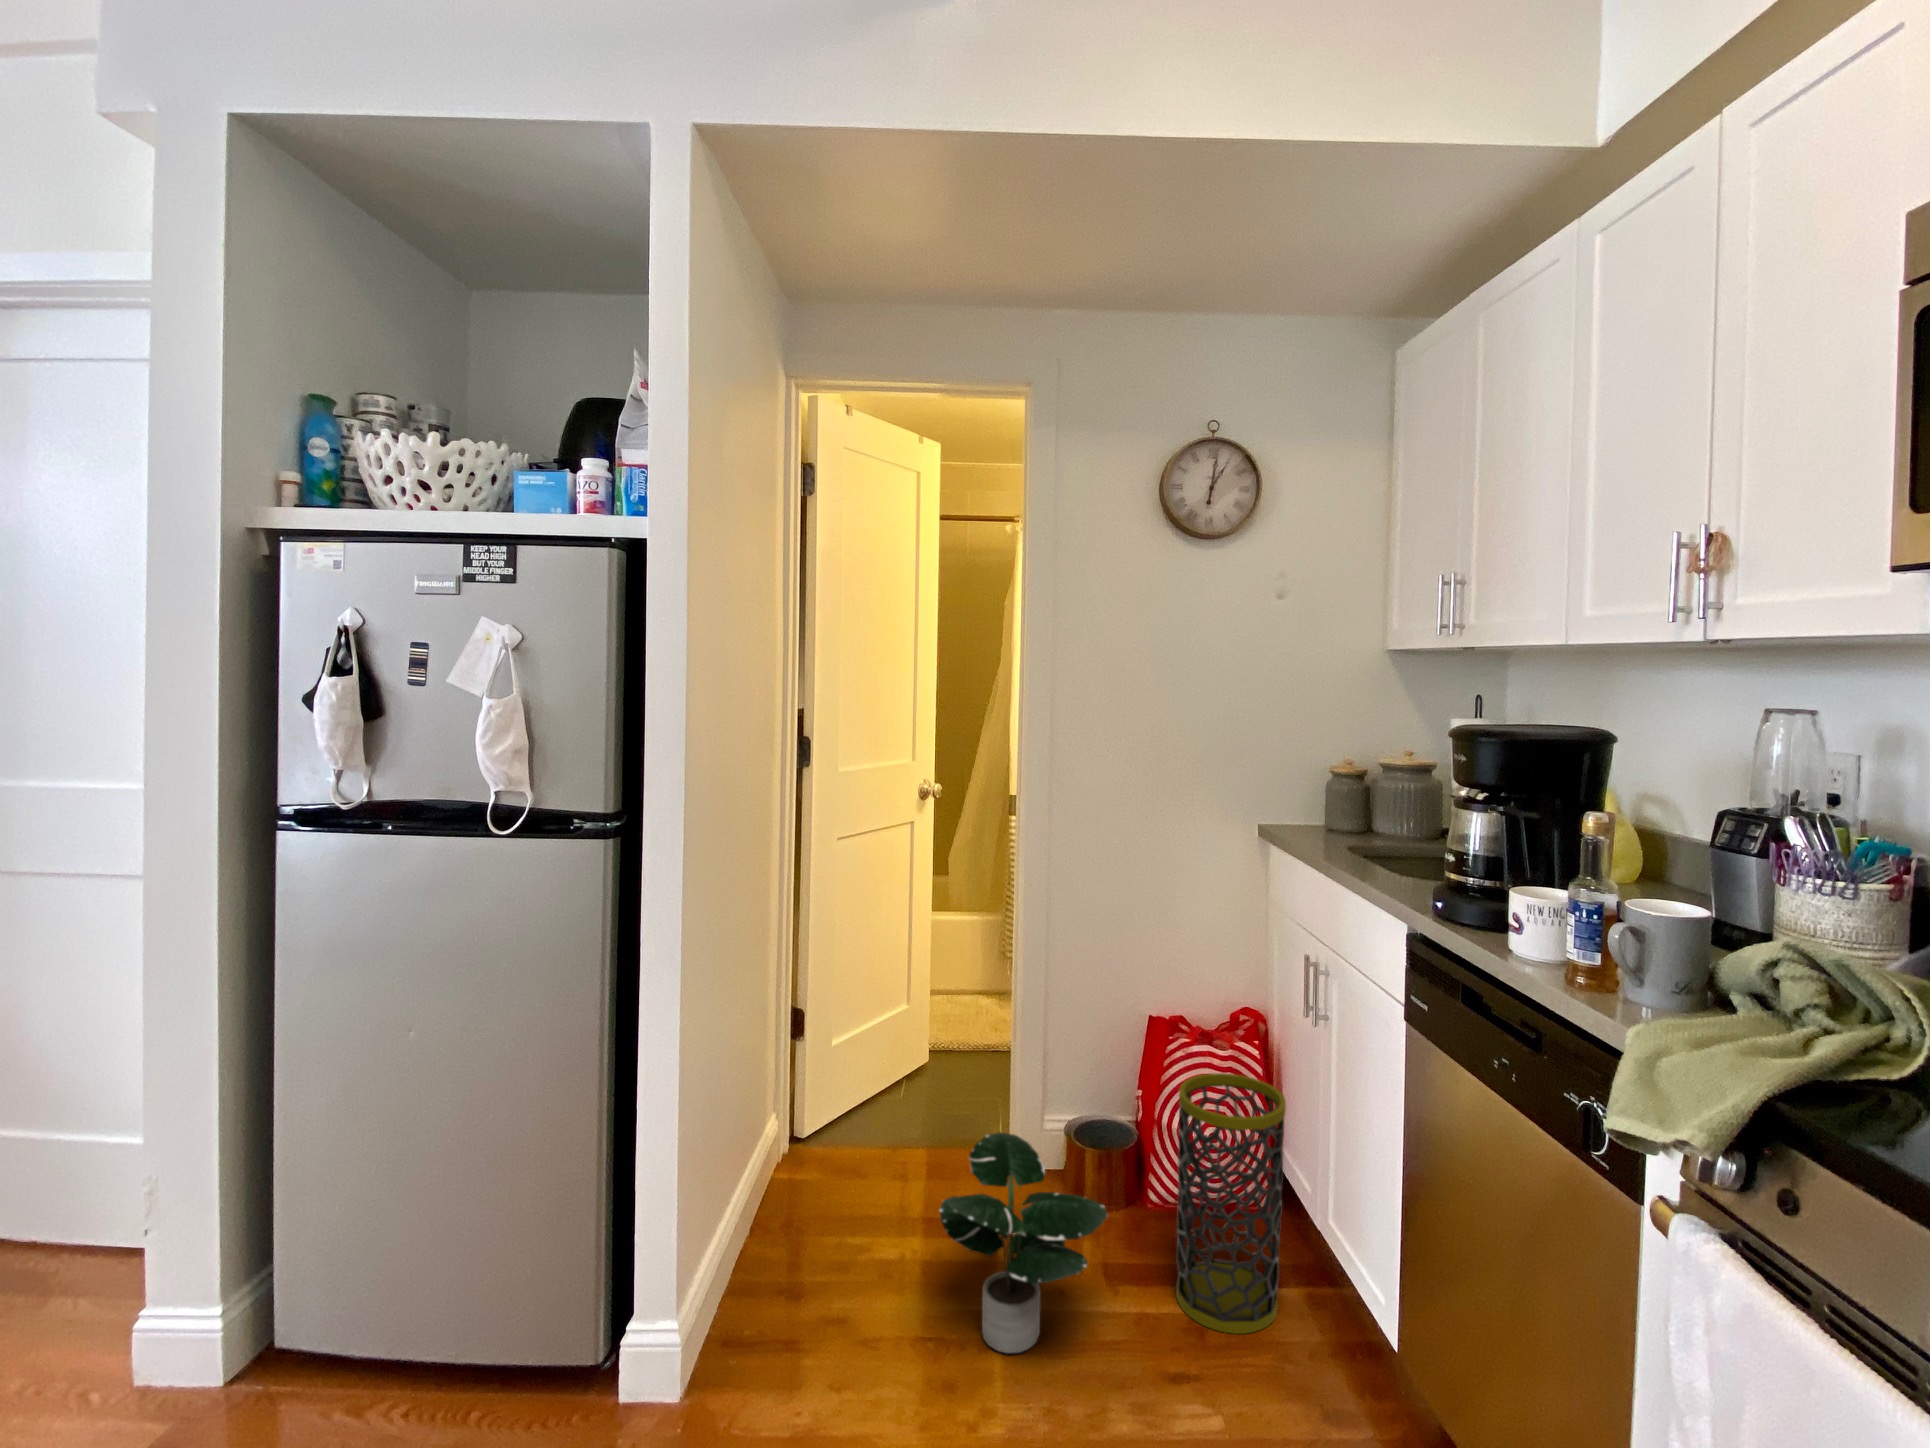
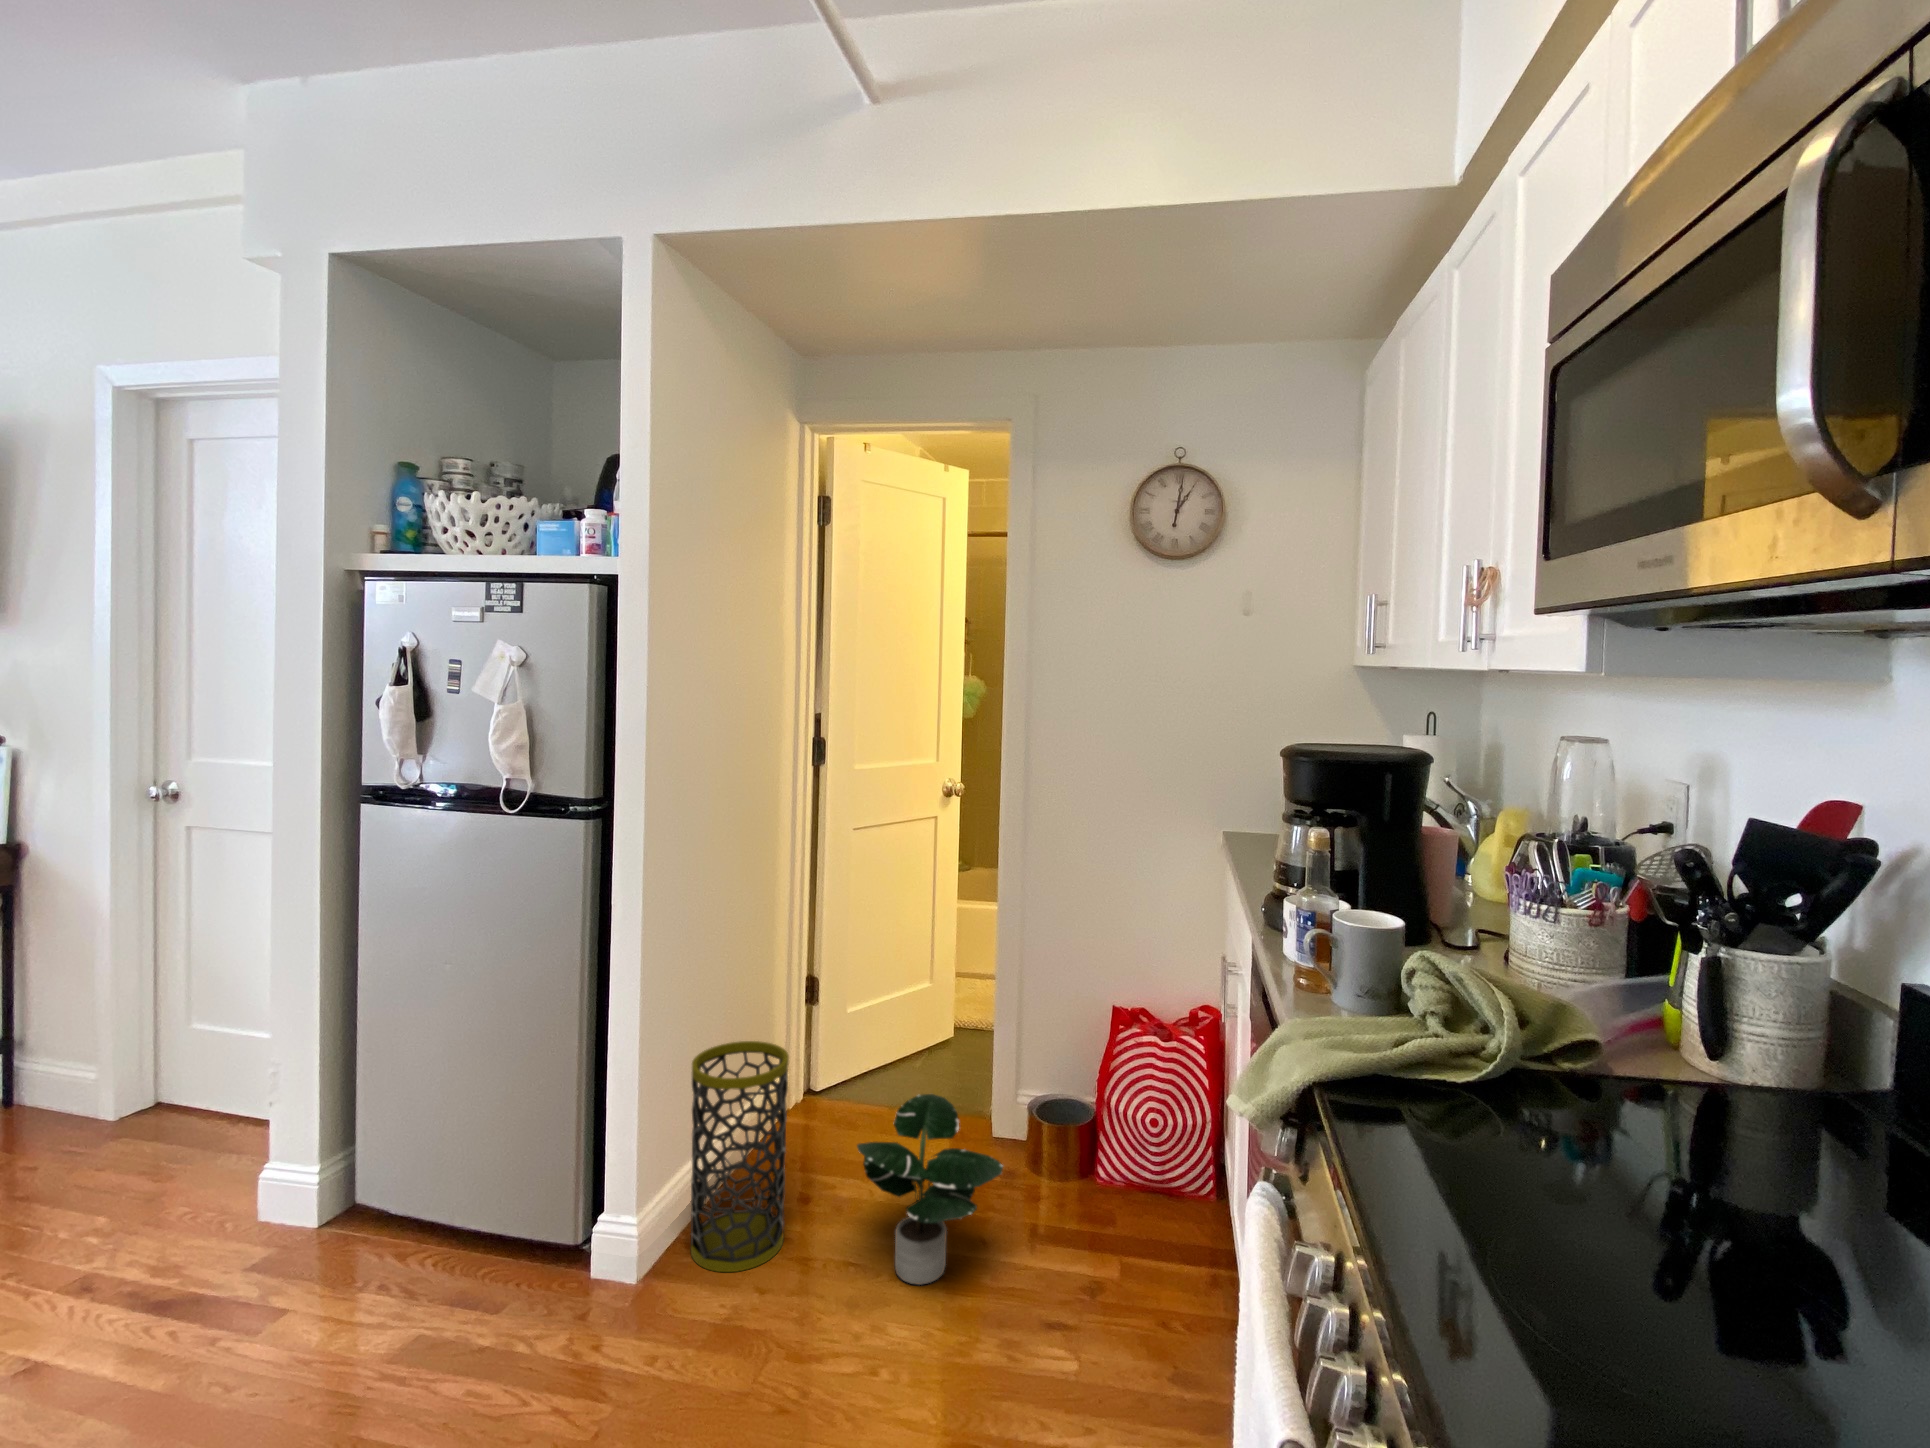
trash can: present [1176,1073,1286,1334] -> present [691,1041,789,1272]

